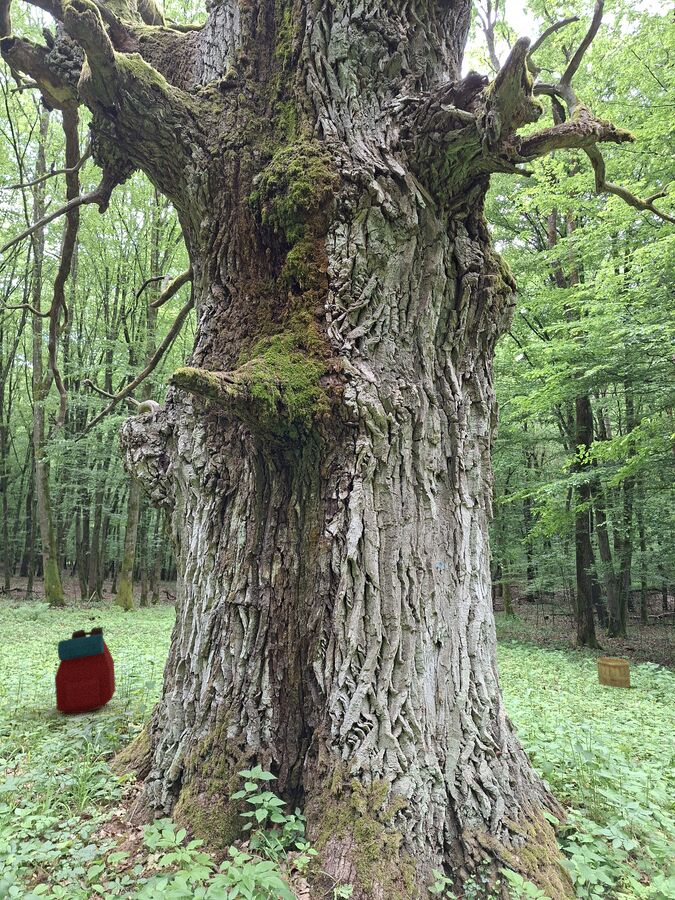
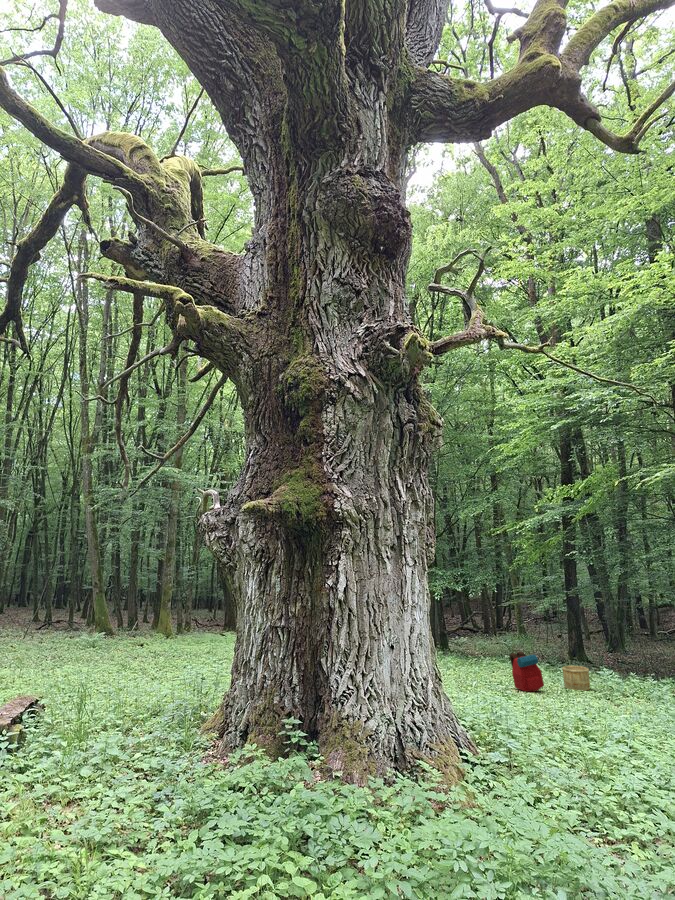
backpack: present [55,627,115,713] -> present [510,652,544,692]

